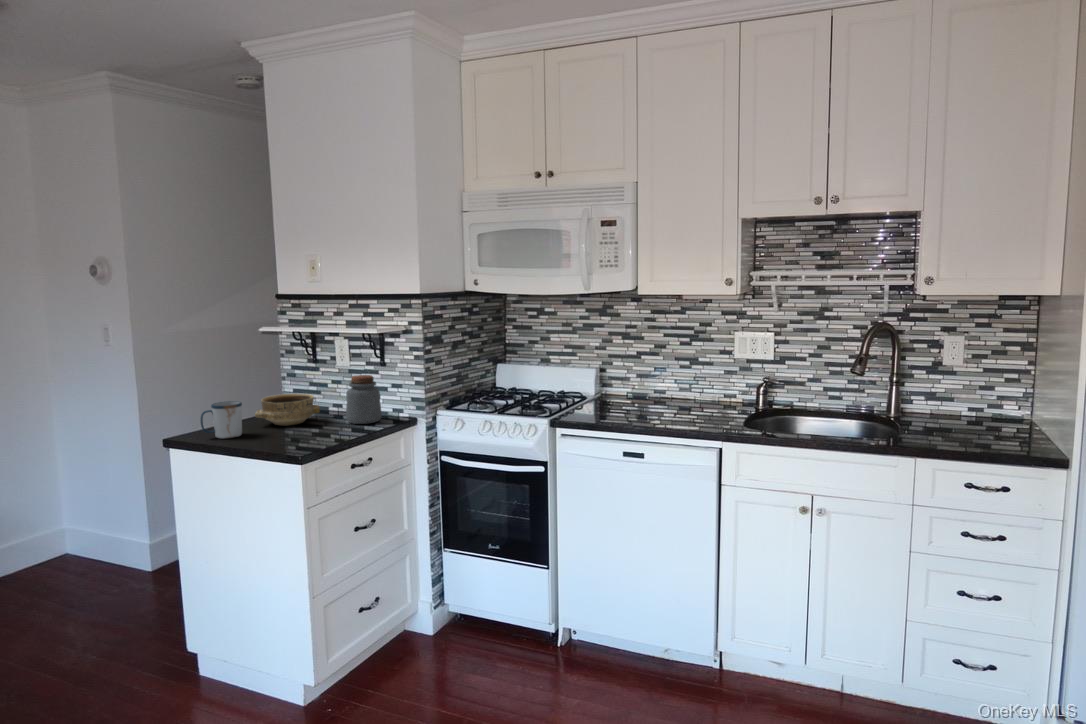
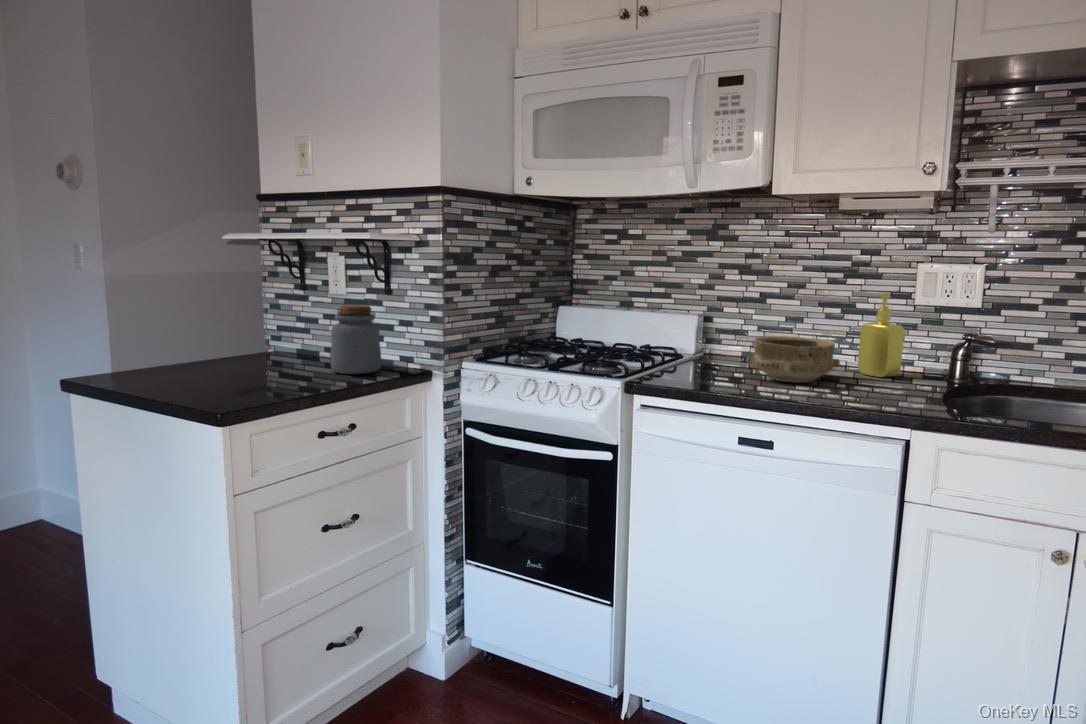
soap dispenser: none [701,352,727,407] -> present [858,293,904,377]
ceramic bowl: present [255,394,320,425] -> present [746,336,840,383]
mug: present [200,401,242,438] -> none [113,330,175,382]

